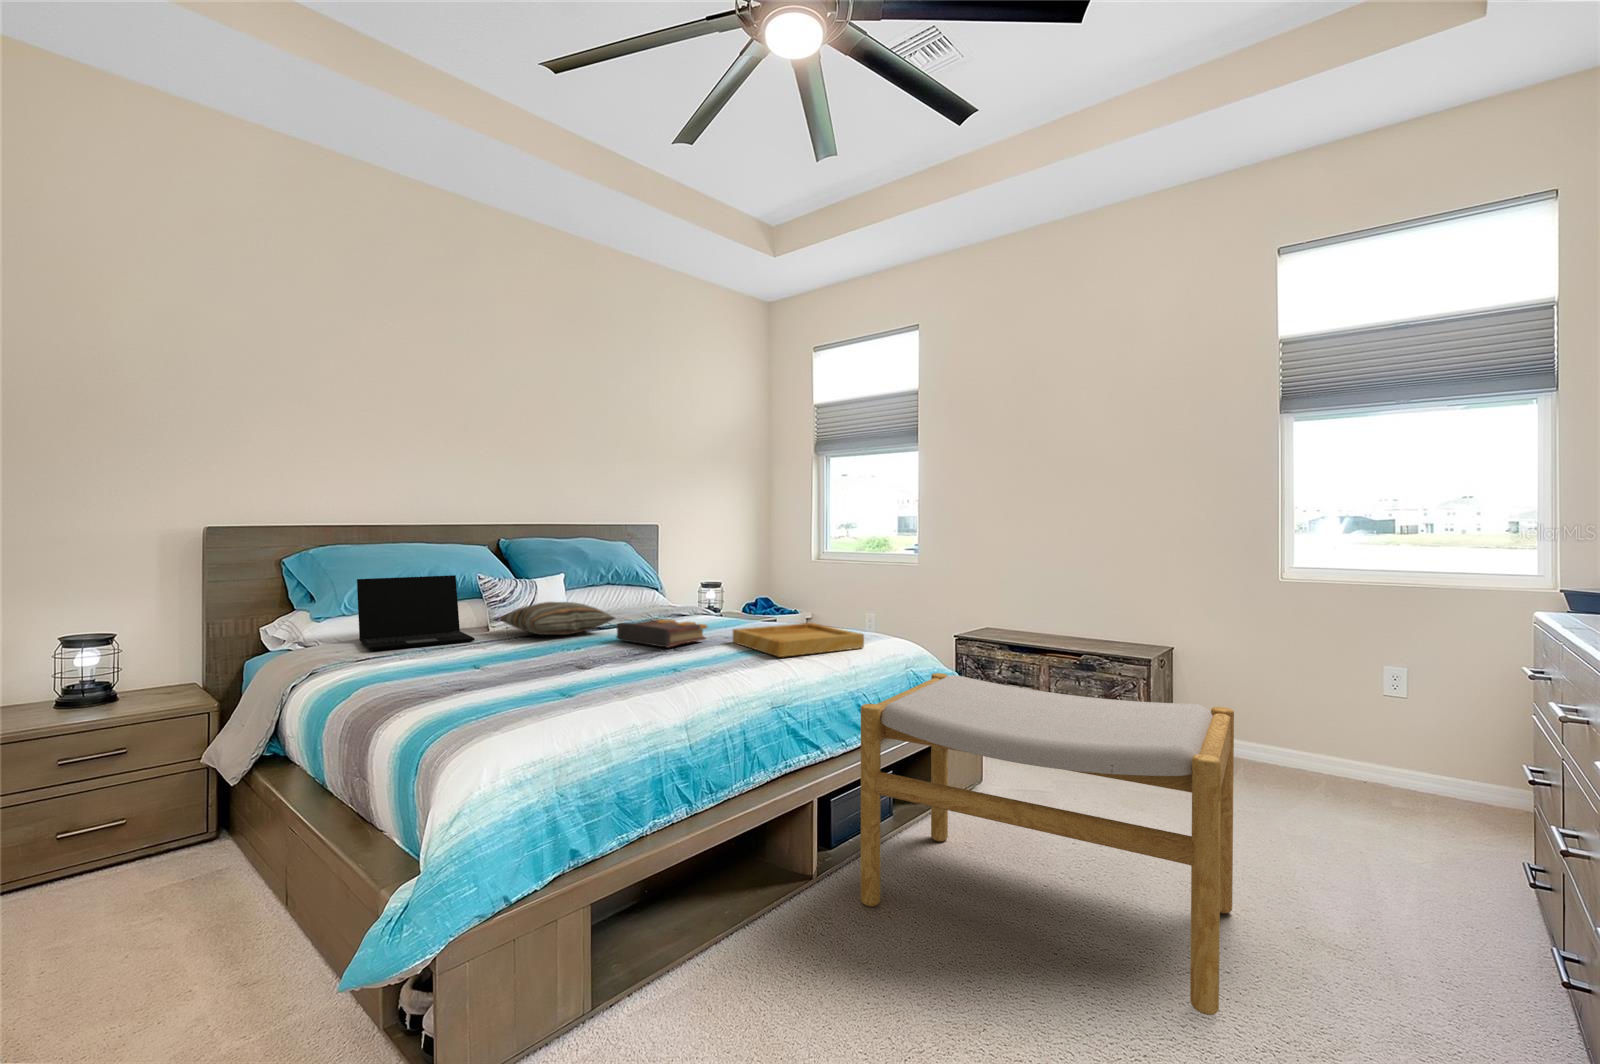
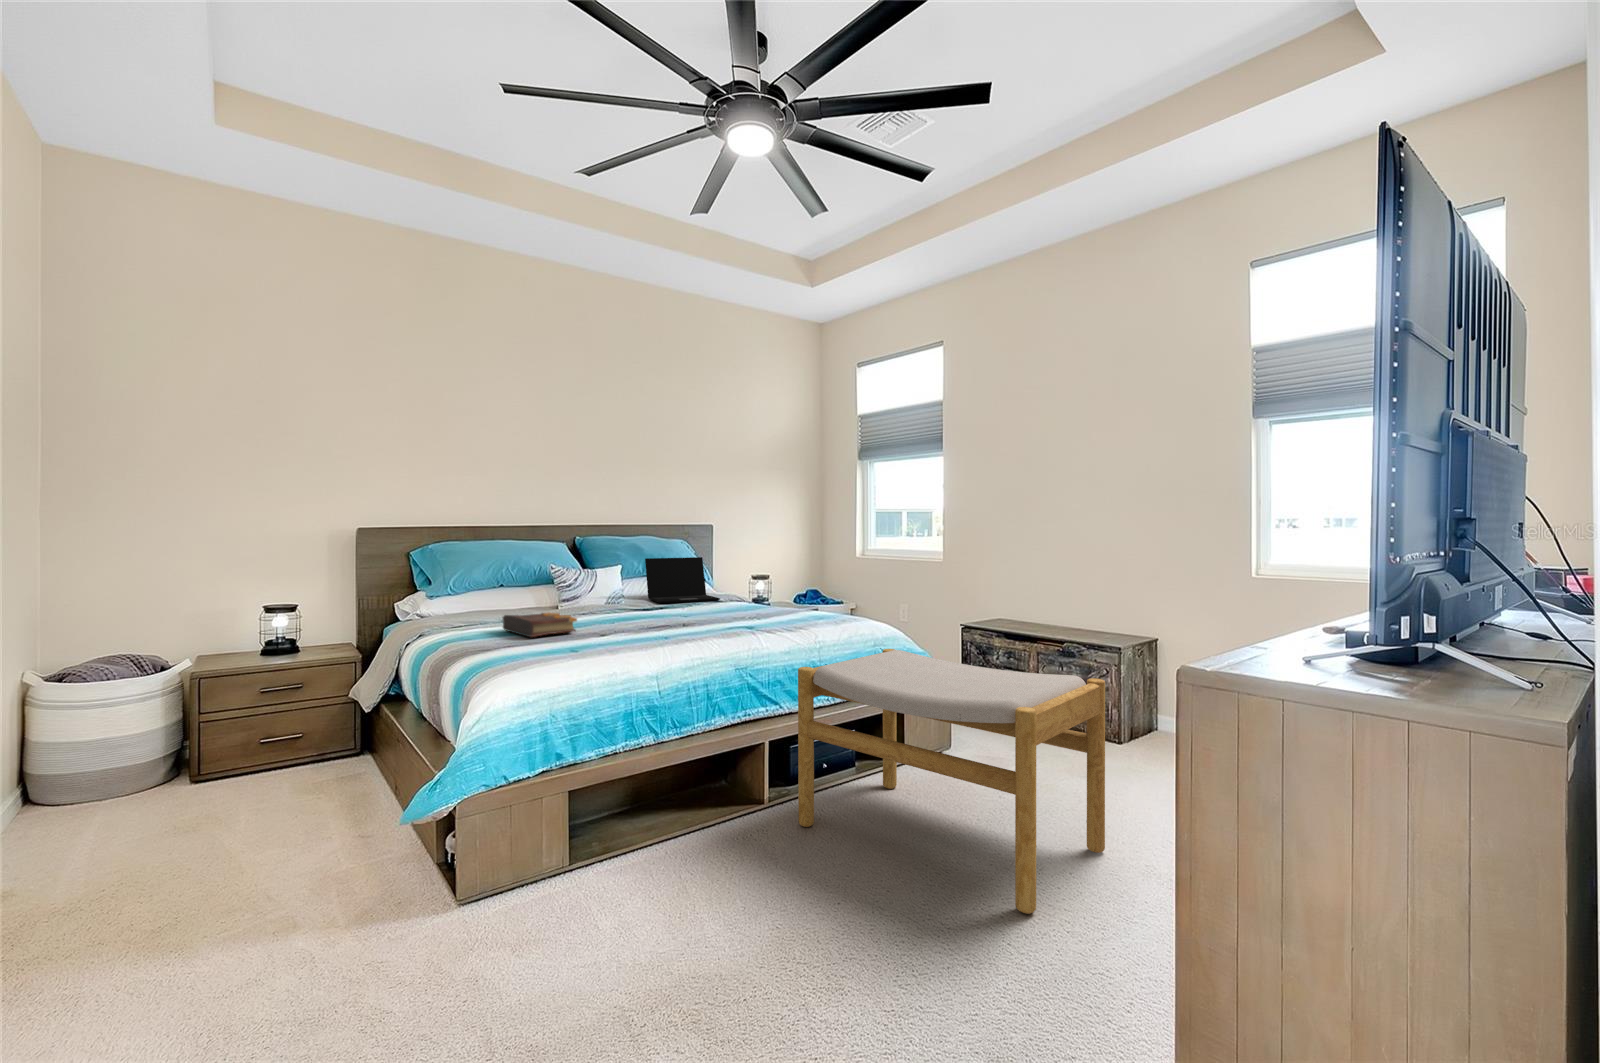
laptop: present [357,575,475,650] -> present [645,557,720,603]
pillow: present [500,602,615,635] -> none [563,587,649,613]
book: present [617,619,707,647] -> present [503,612,577,637]
tray: present [733,623,864,657] -> none [733,607,834,631]

